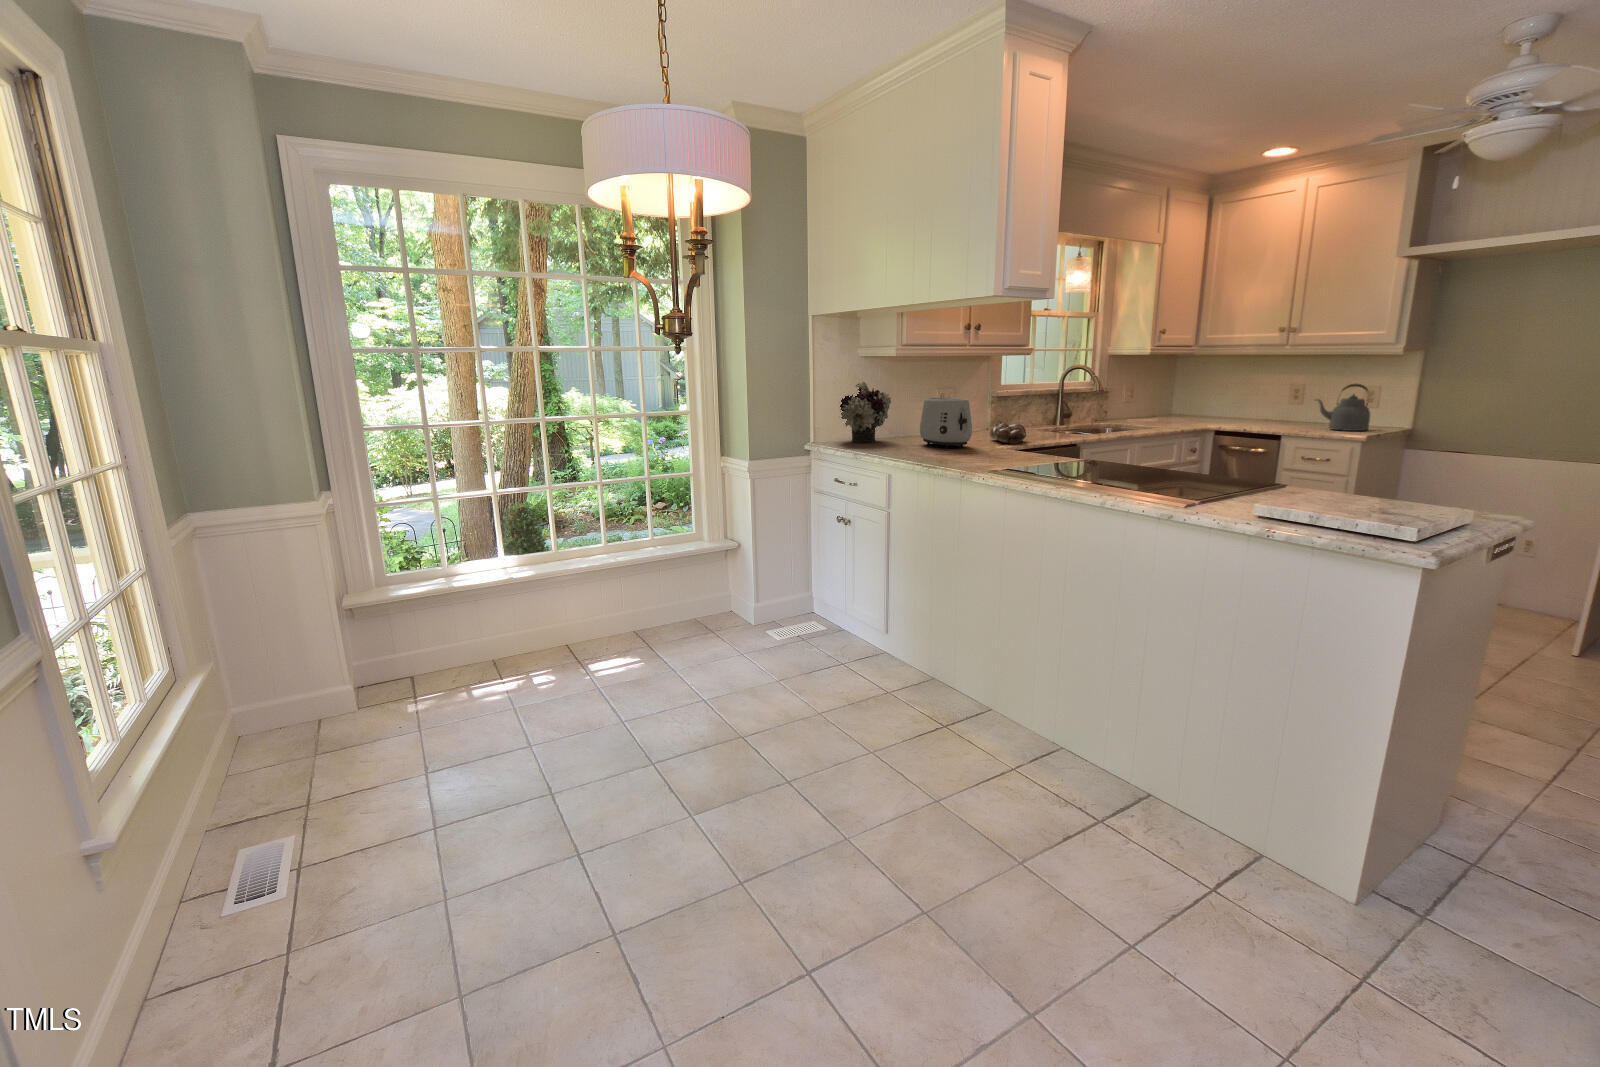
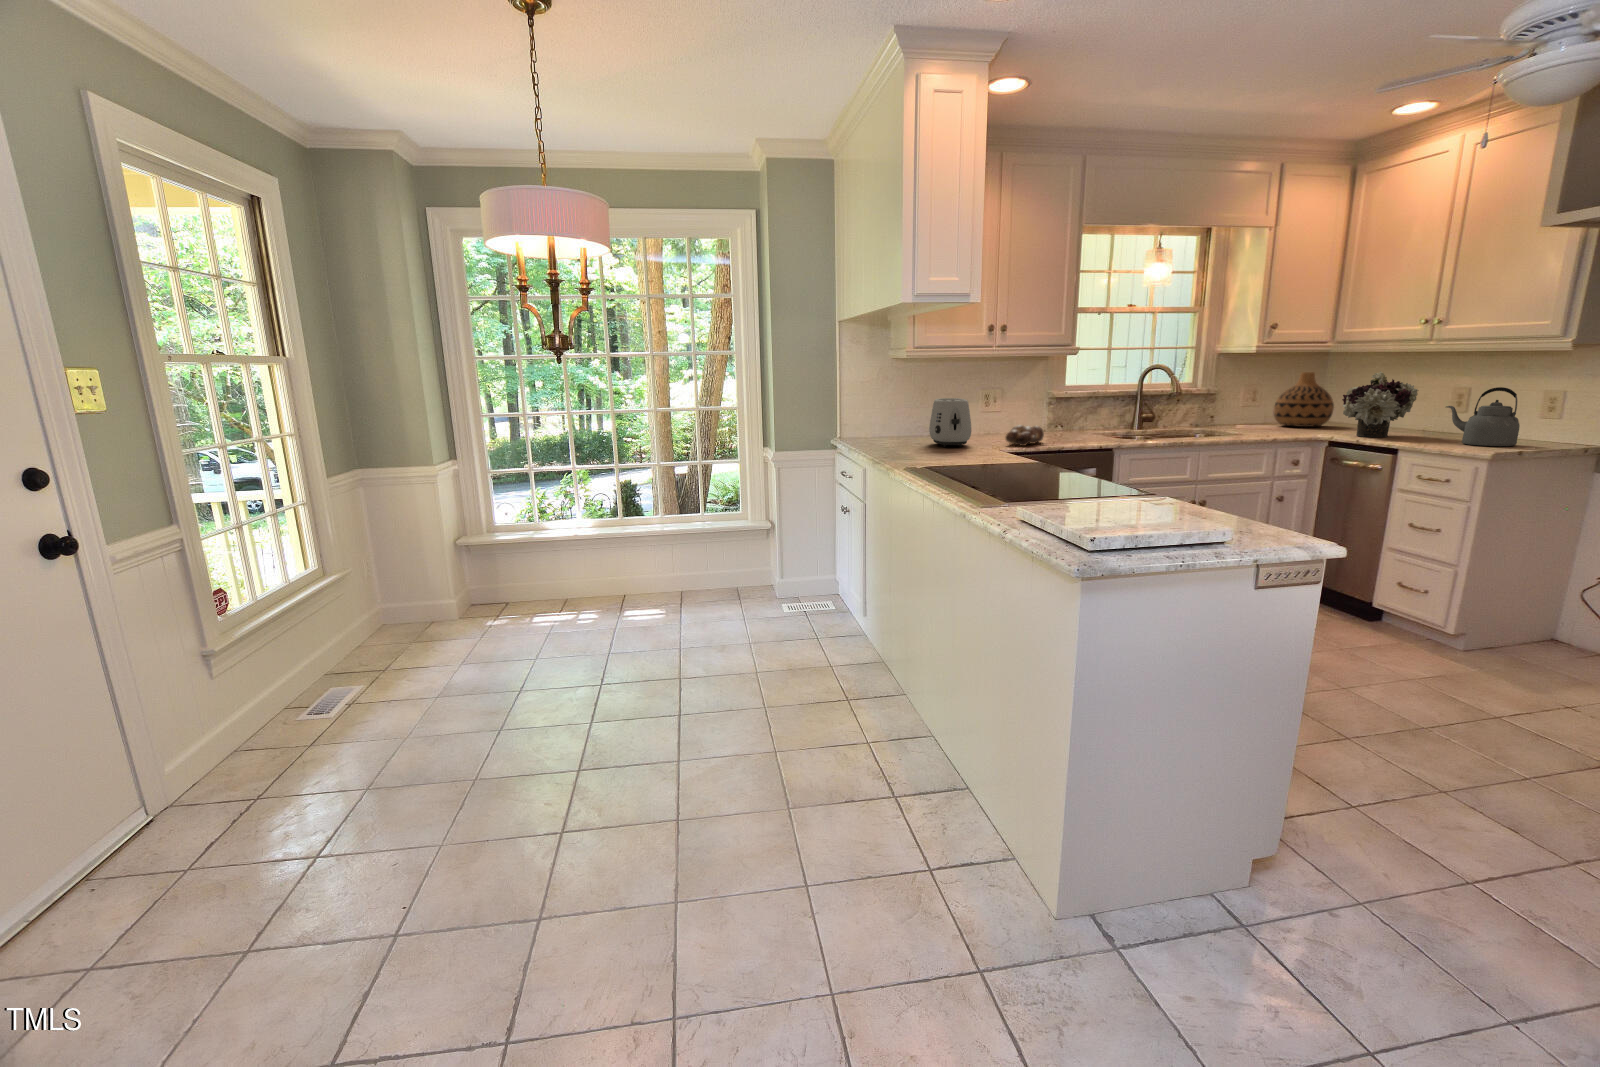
vase: none [1148,372,1196,419] -> present [1274,372,1334,427]
flower arrangement: present [840,381,891,442] -> present [1342,372,1418,437]

